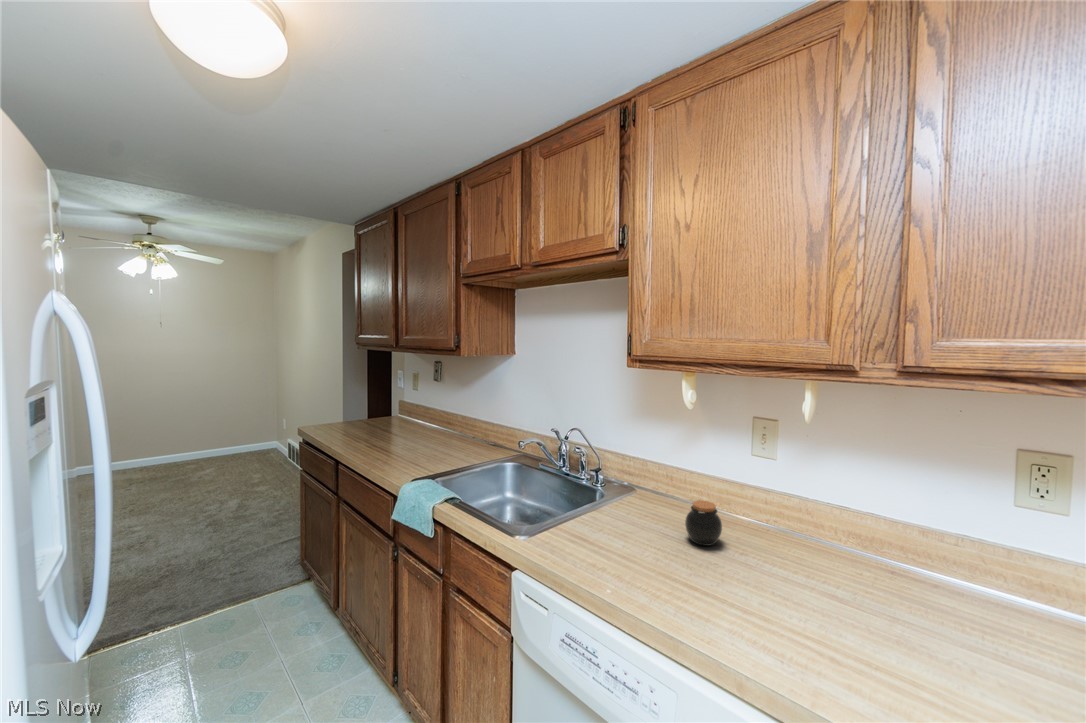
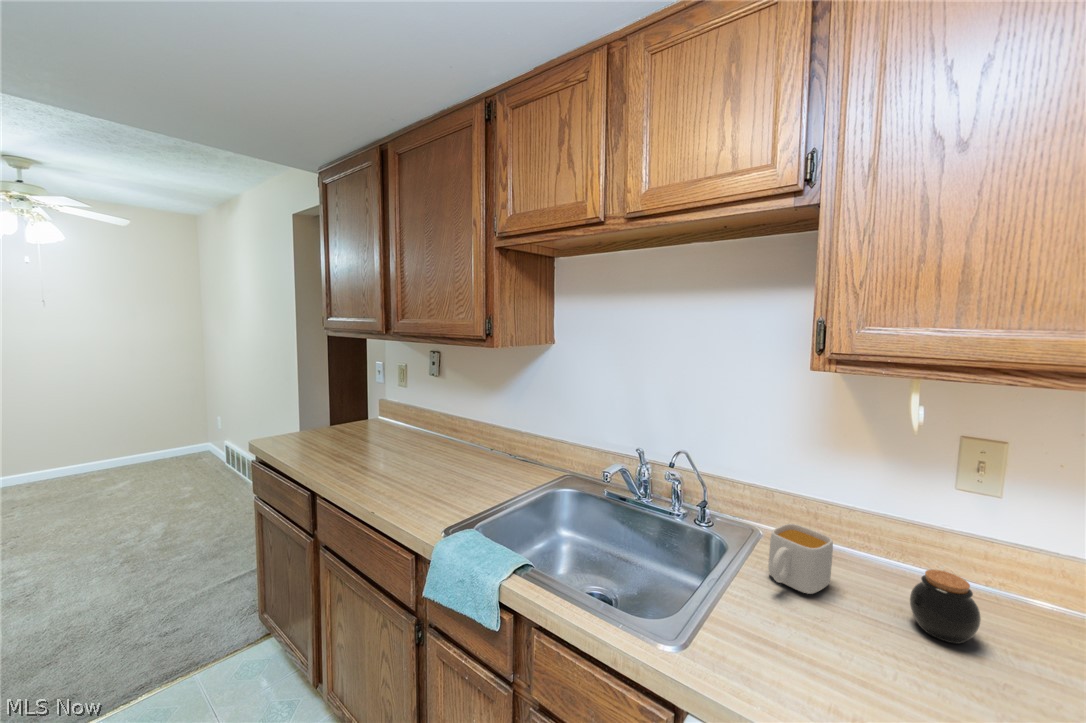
mug: none [606,477,654,520] -> present [768,524,833,594]

